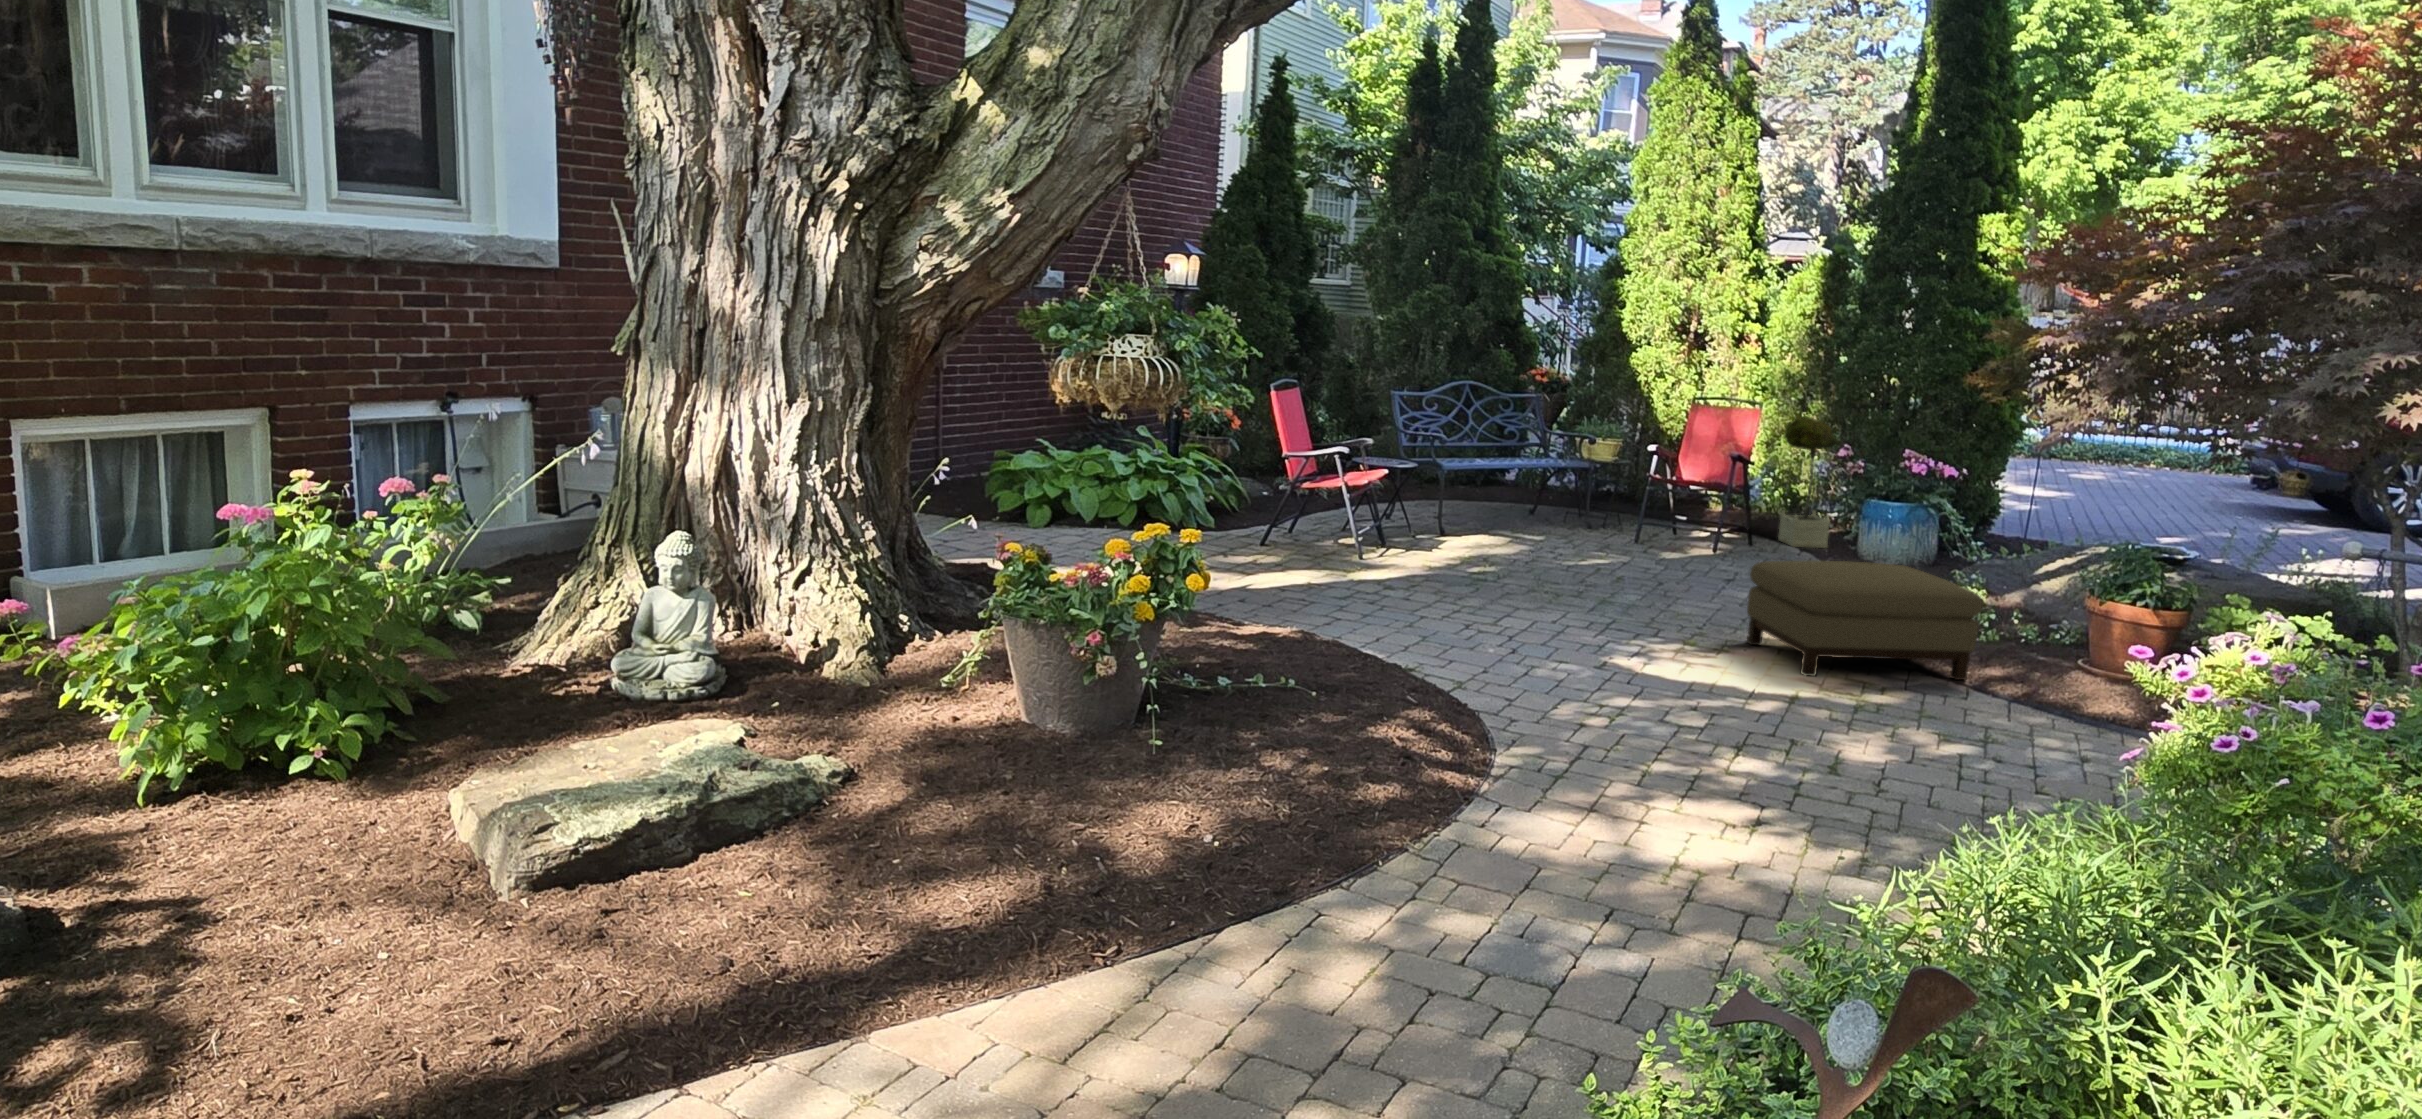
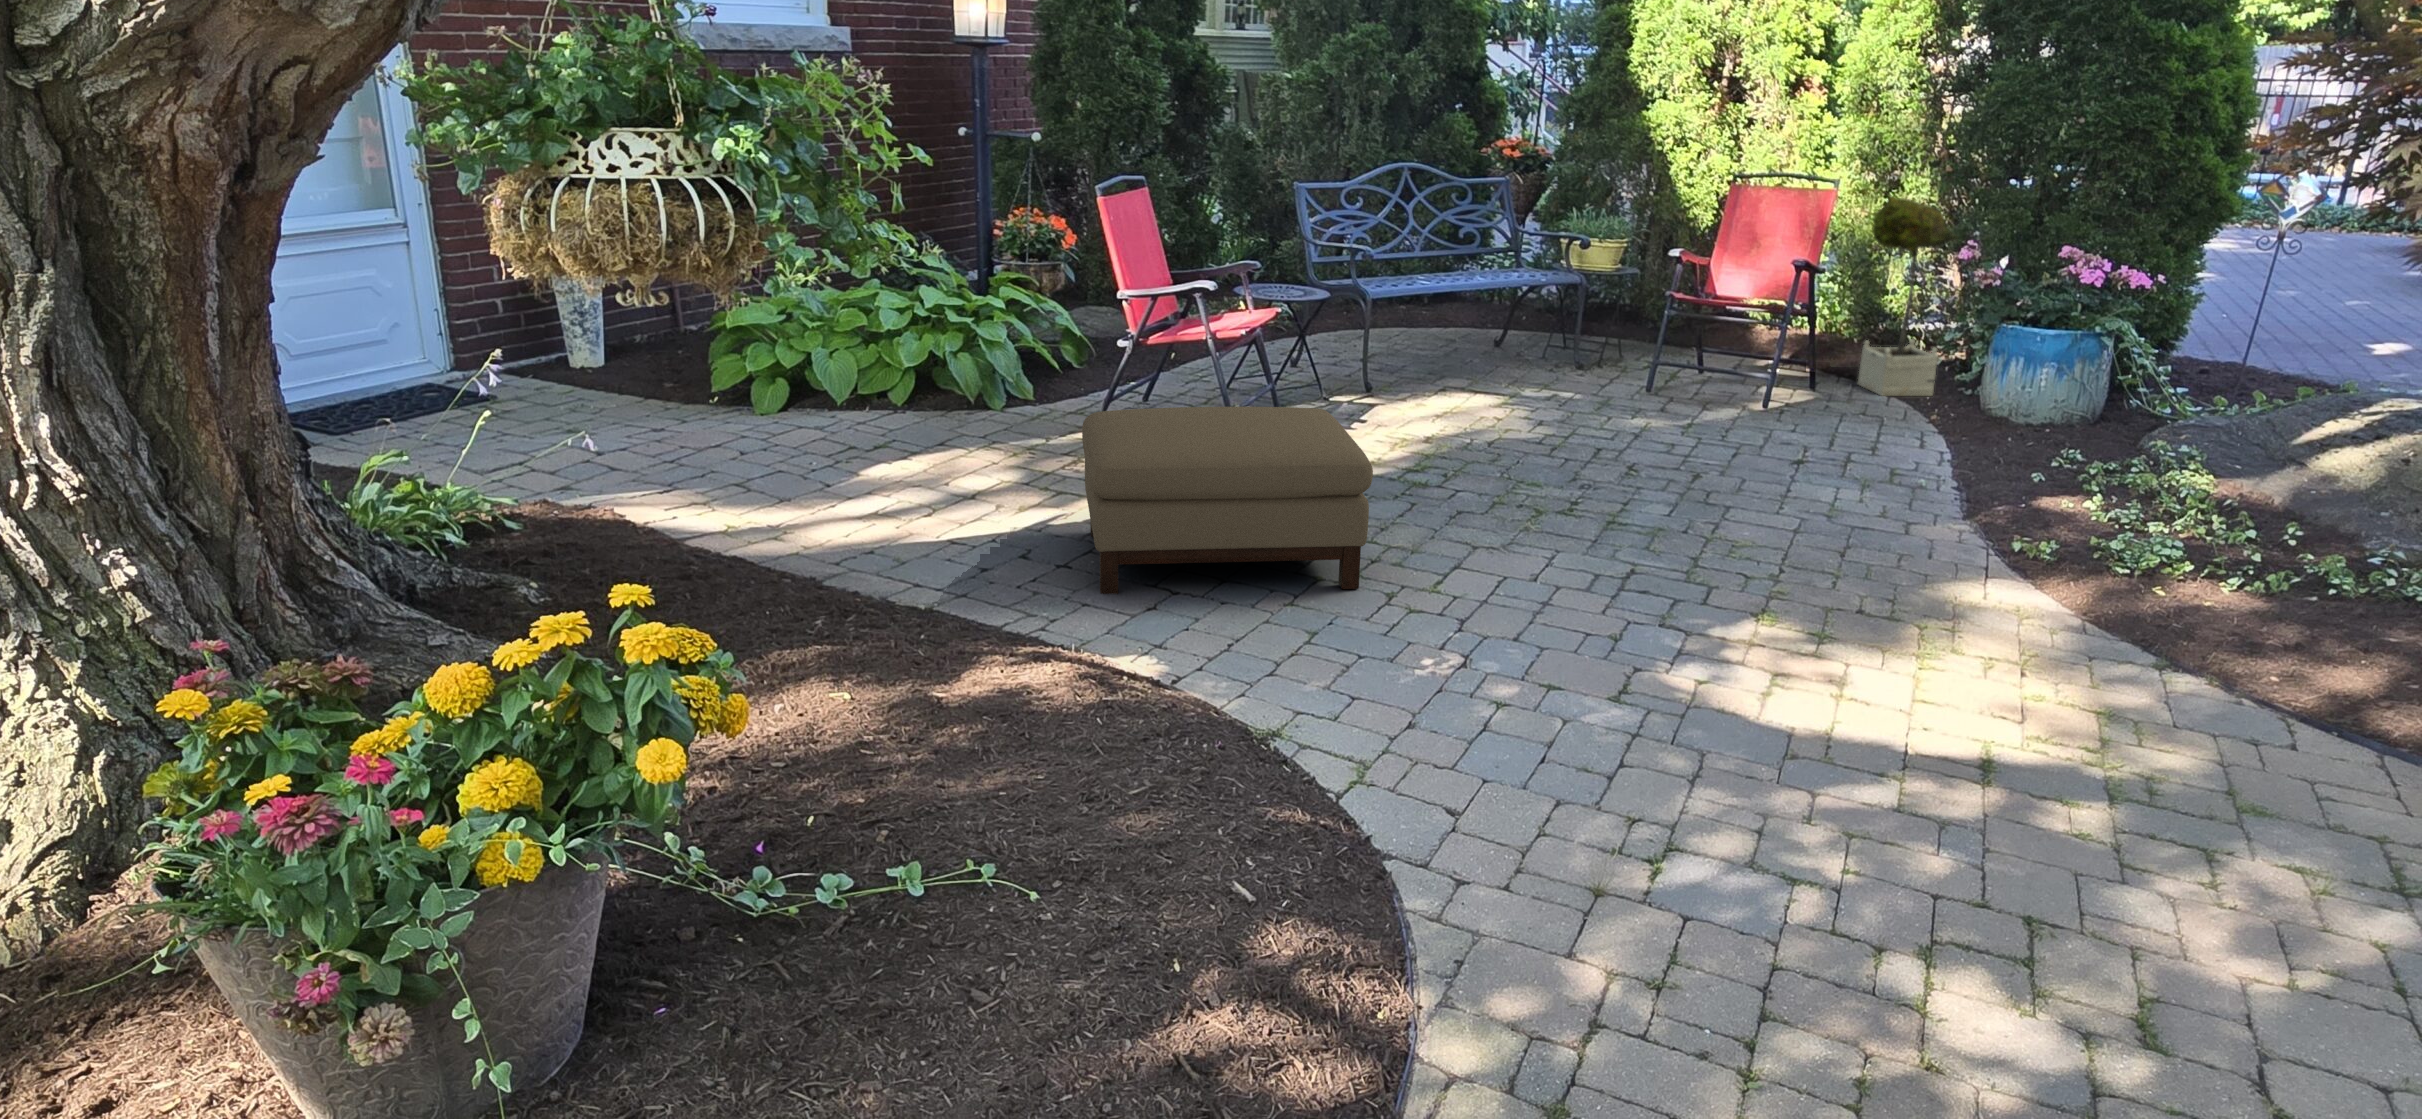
ottoman: present [1747,561,1983,680] -> present [1082,407,1373,594]

